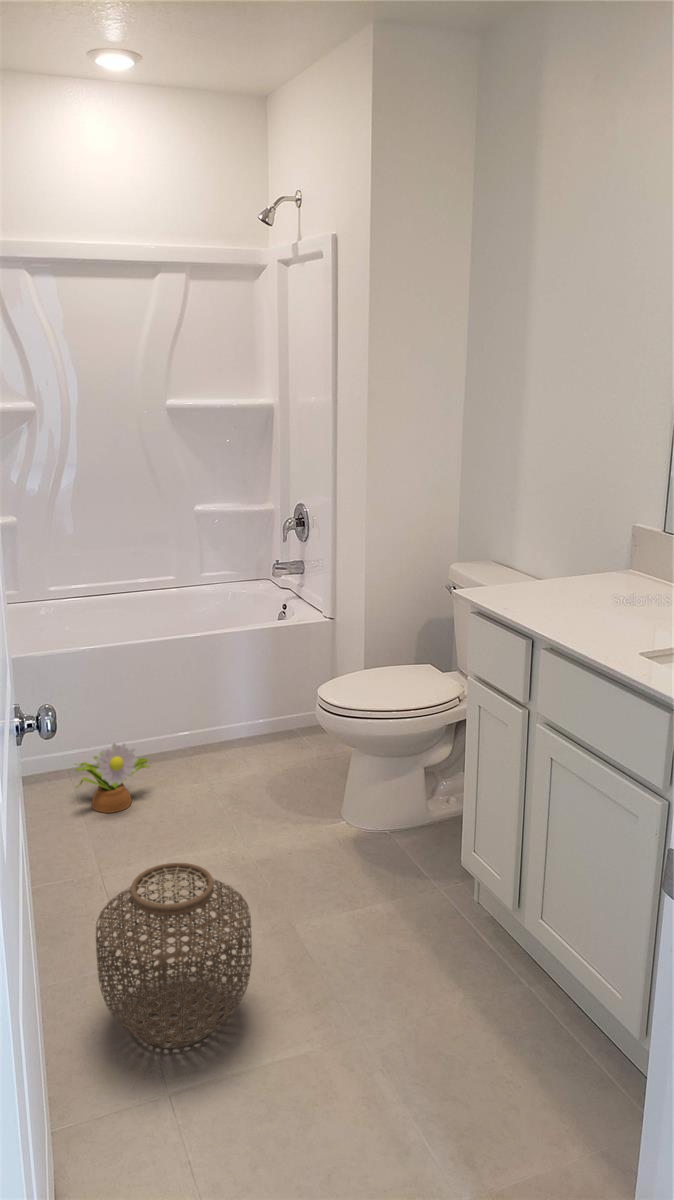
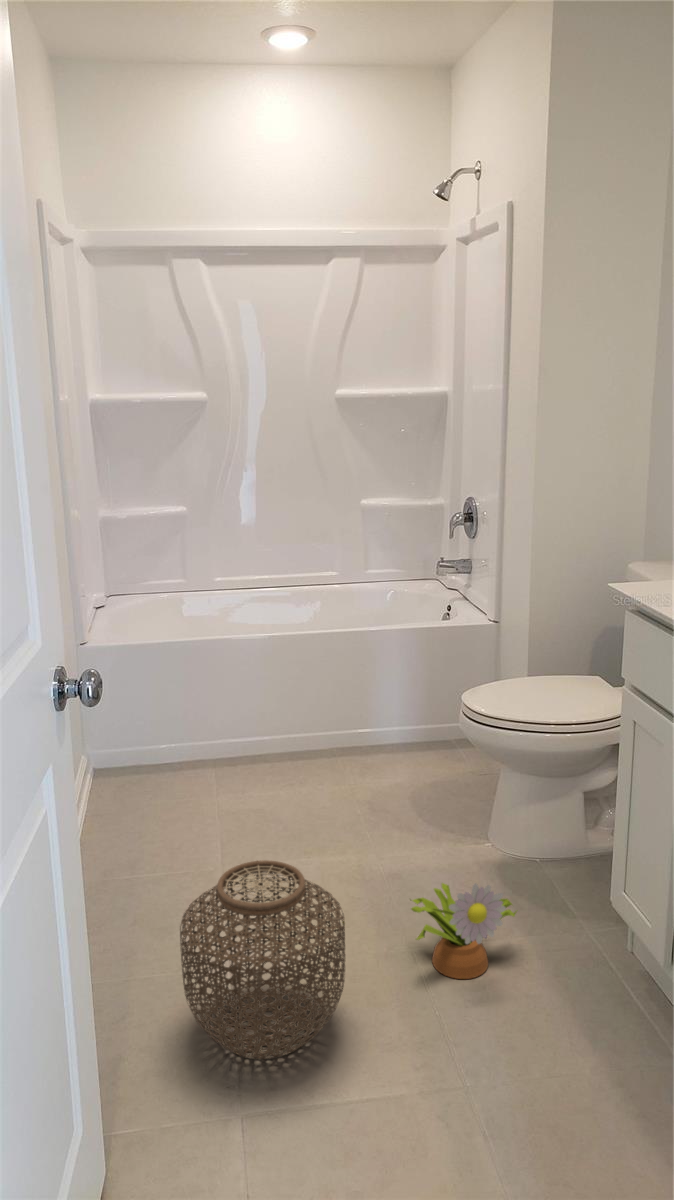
decorative plant: present [75,743,150,813] -> present [411,883,516,979]

